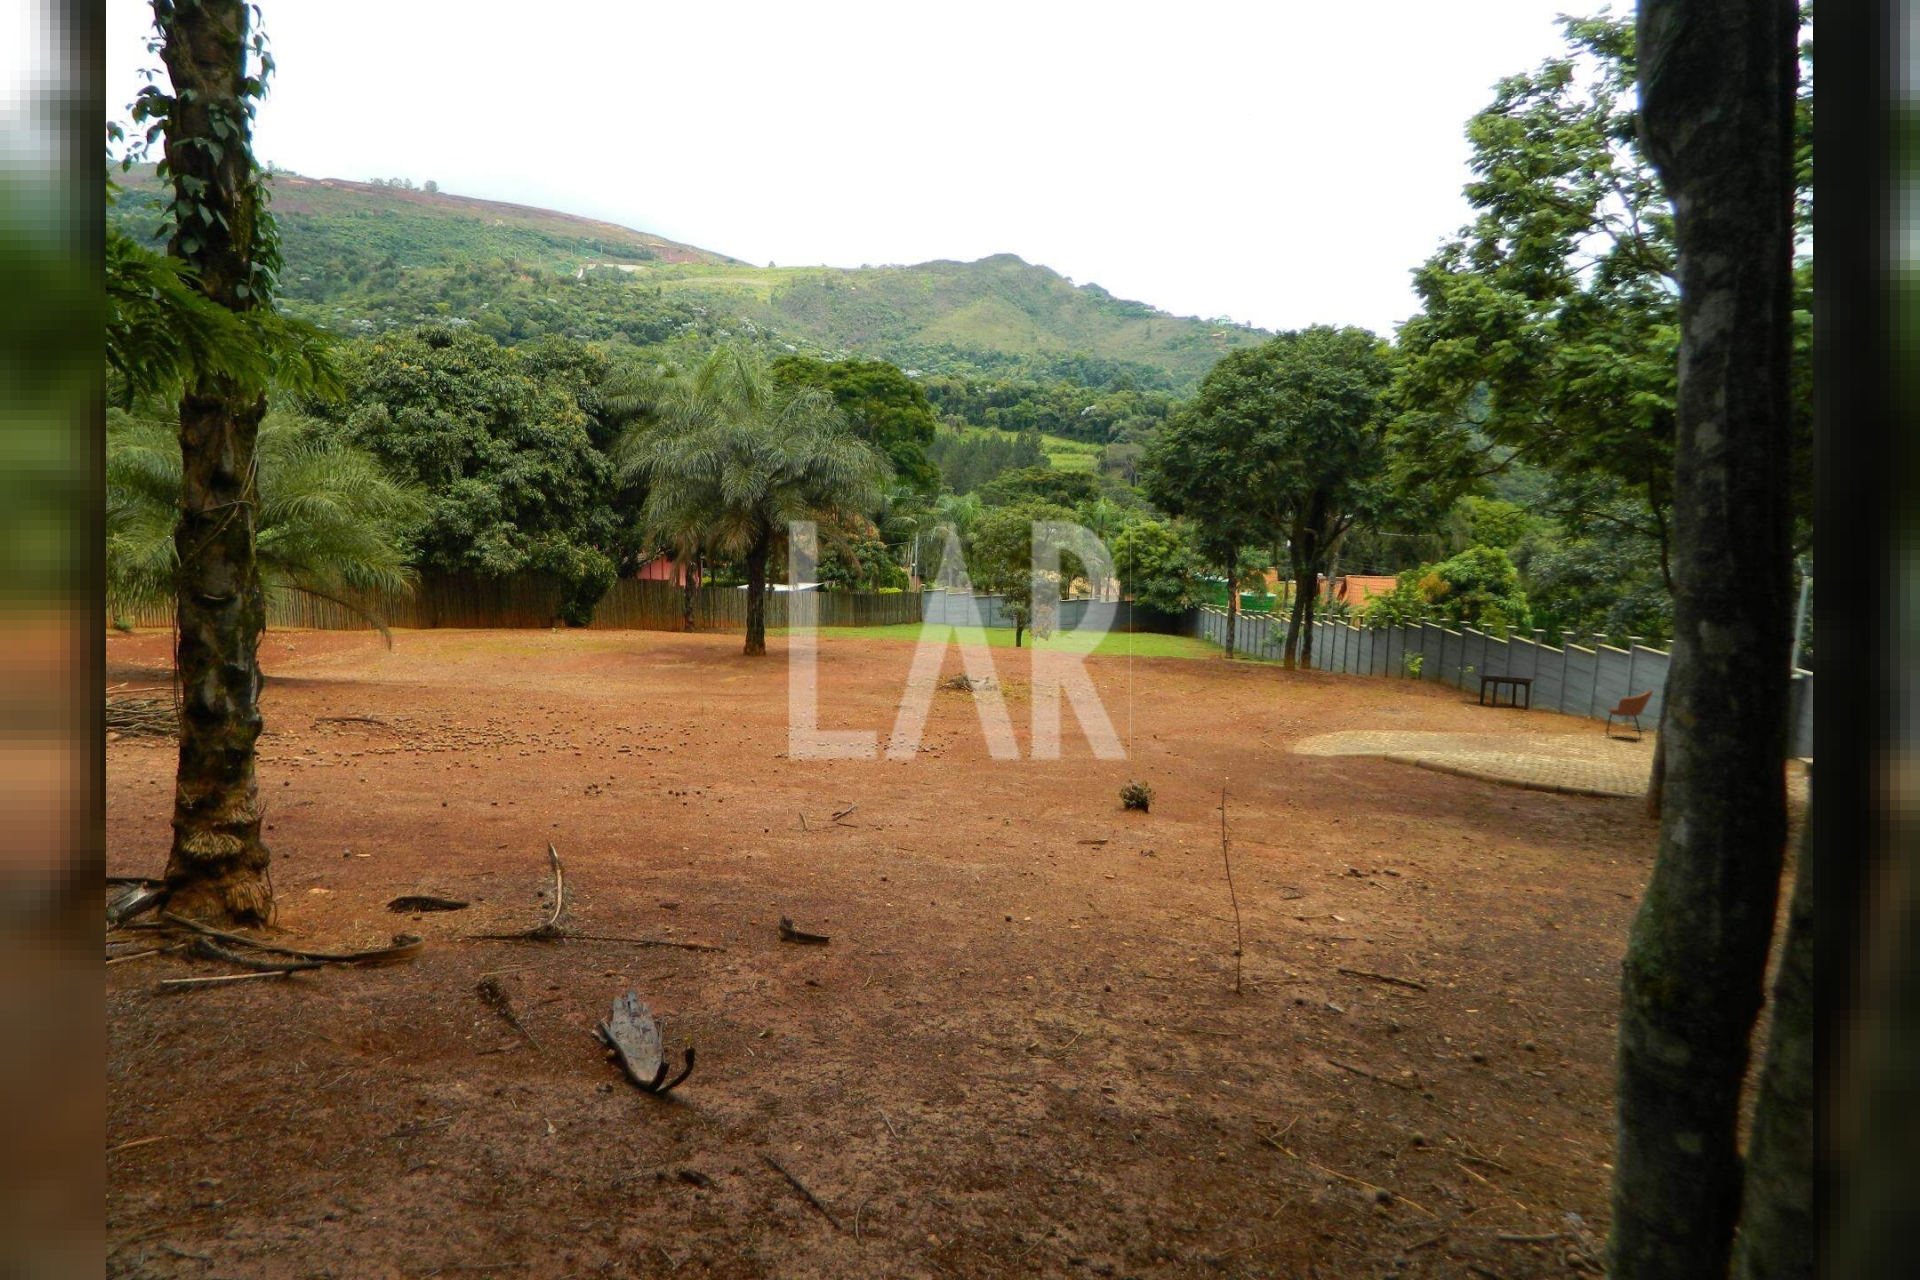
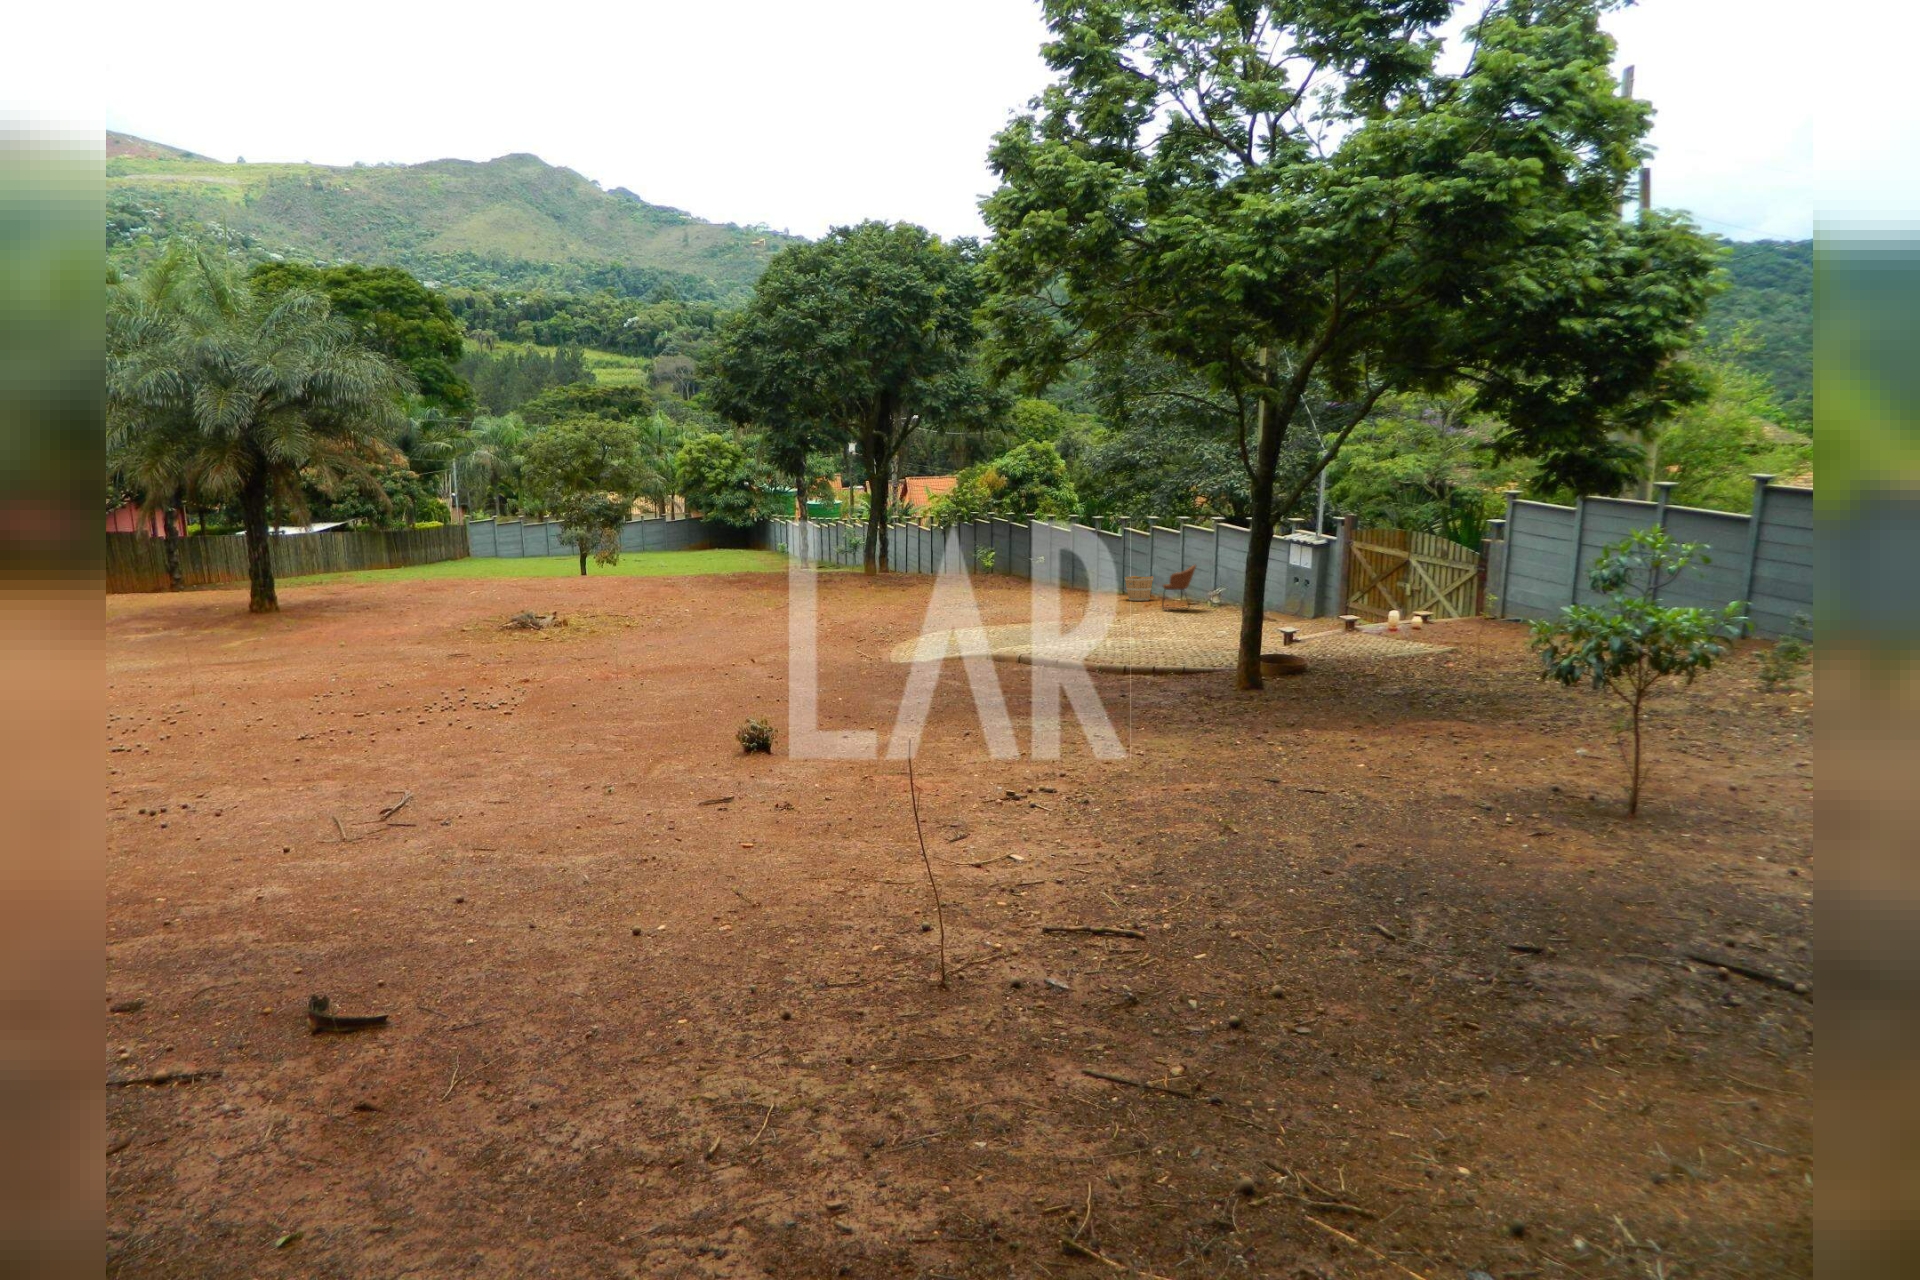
round table: present [1478,675,1534,710] -> none [1046,563,1094,593]
wooden bucket: none [1567,697,1603,725] -> present [1125,576,1154,601]

